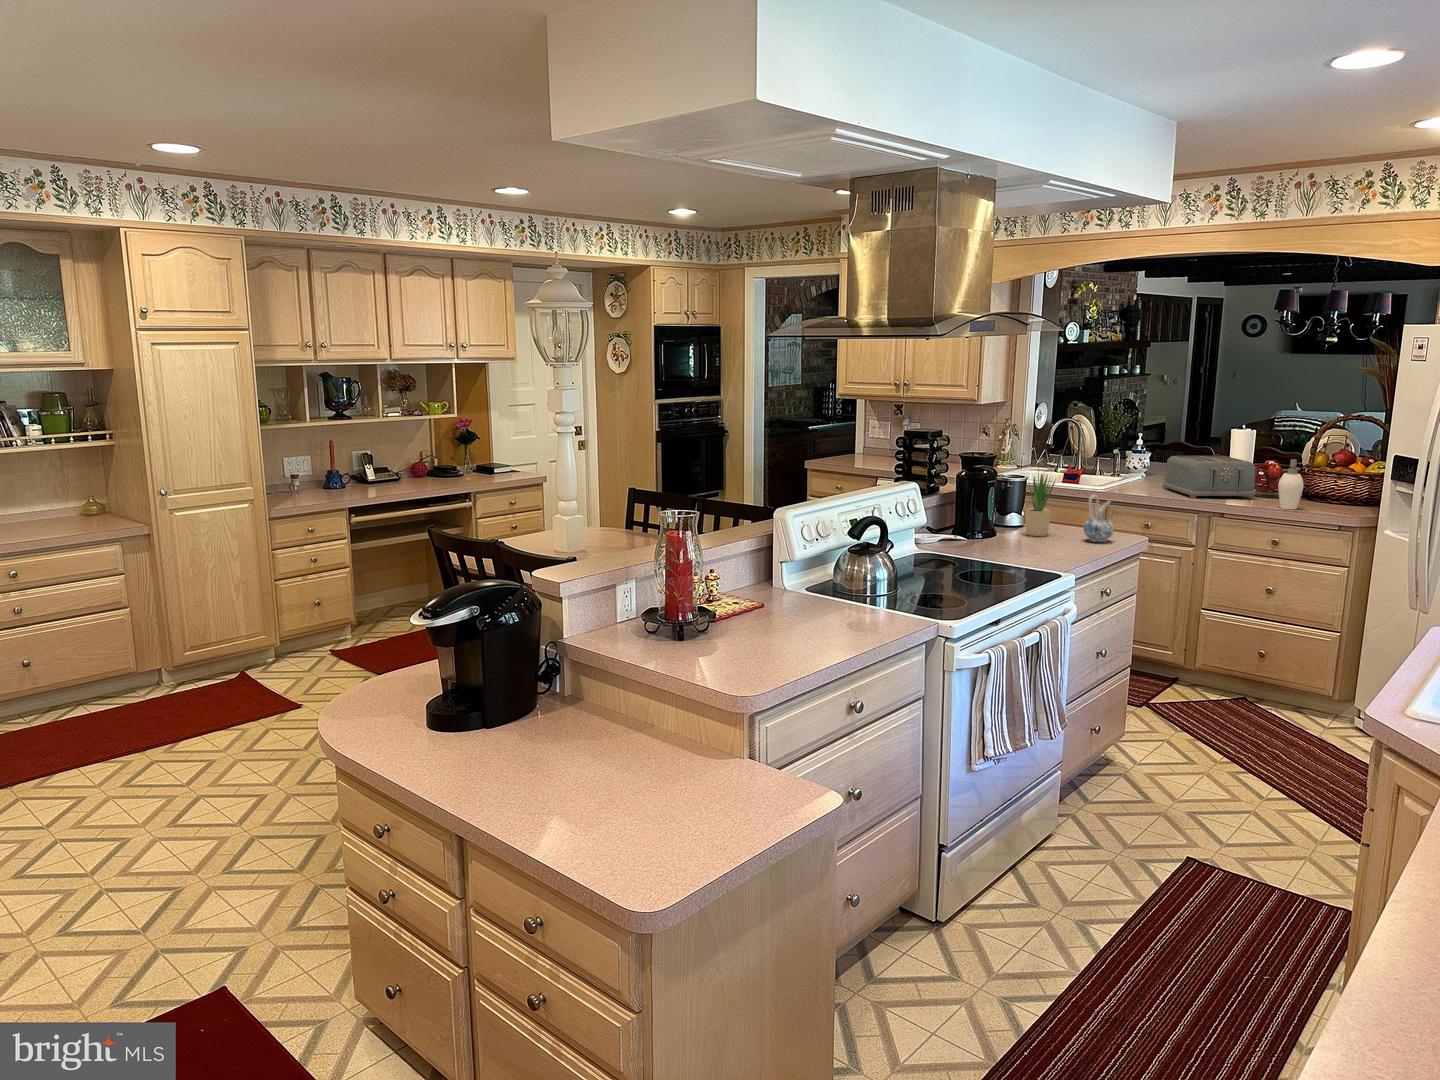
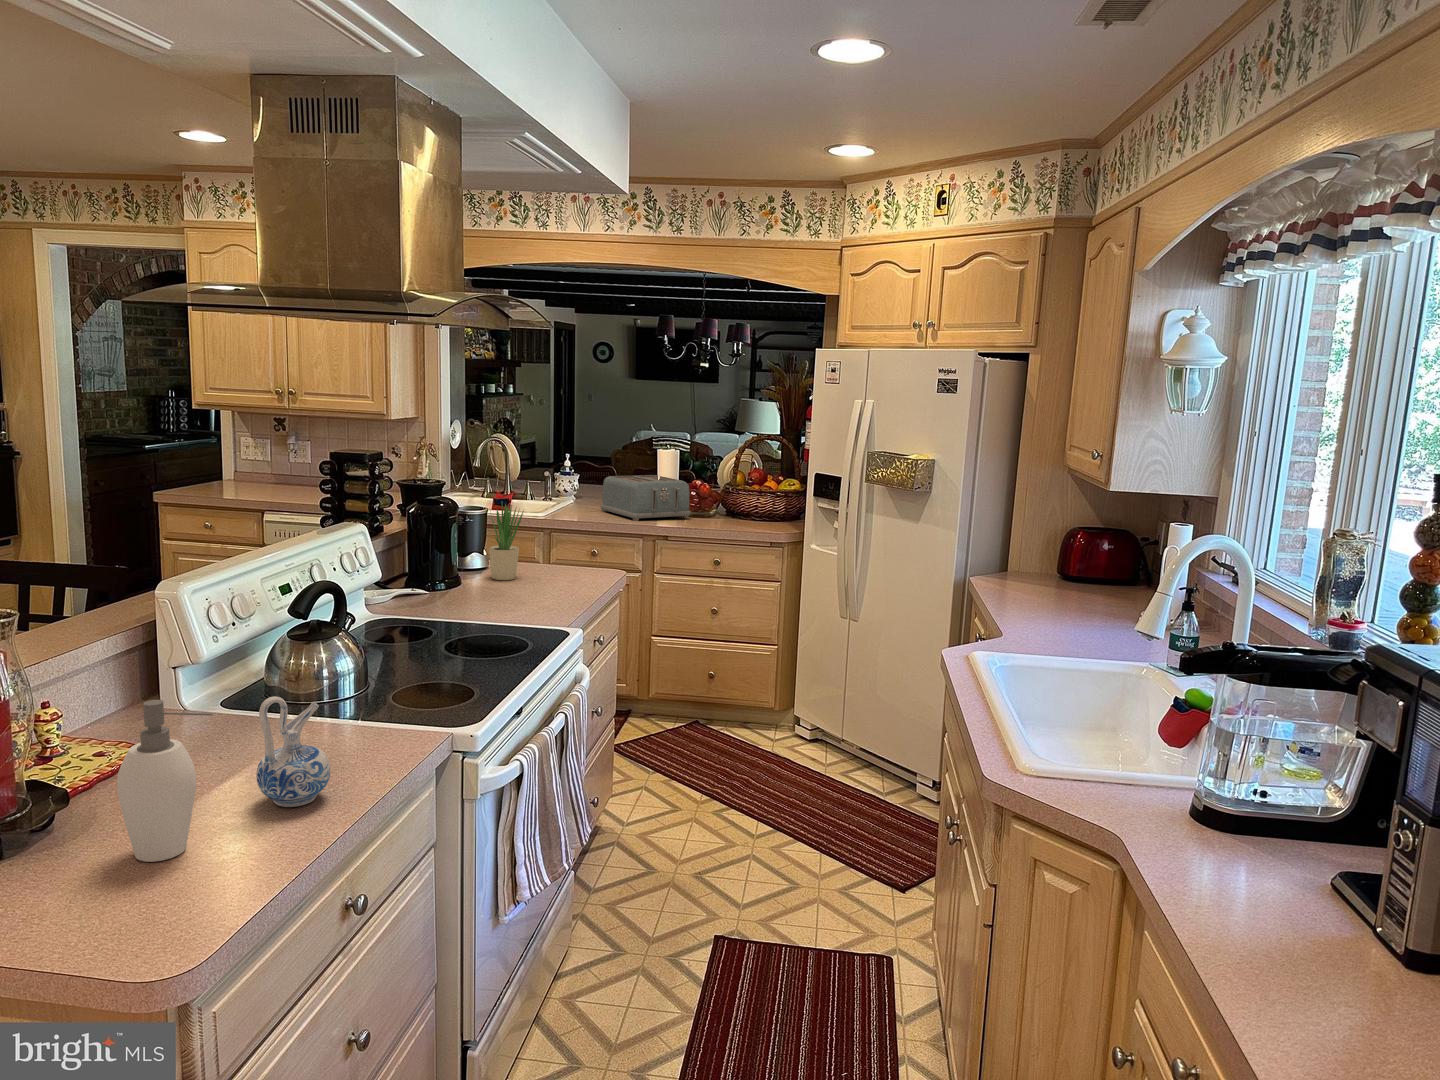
soap dispenser: present [1278,459,1305,509] -> present [117,700,213,862]
ceramic pitcher: present [1083,495,1114,542] -> present [256,696,331,807]

